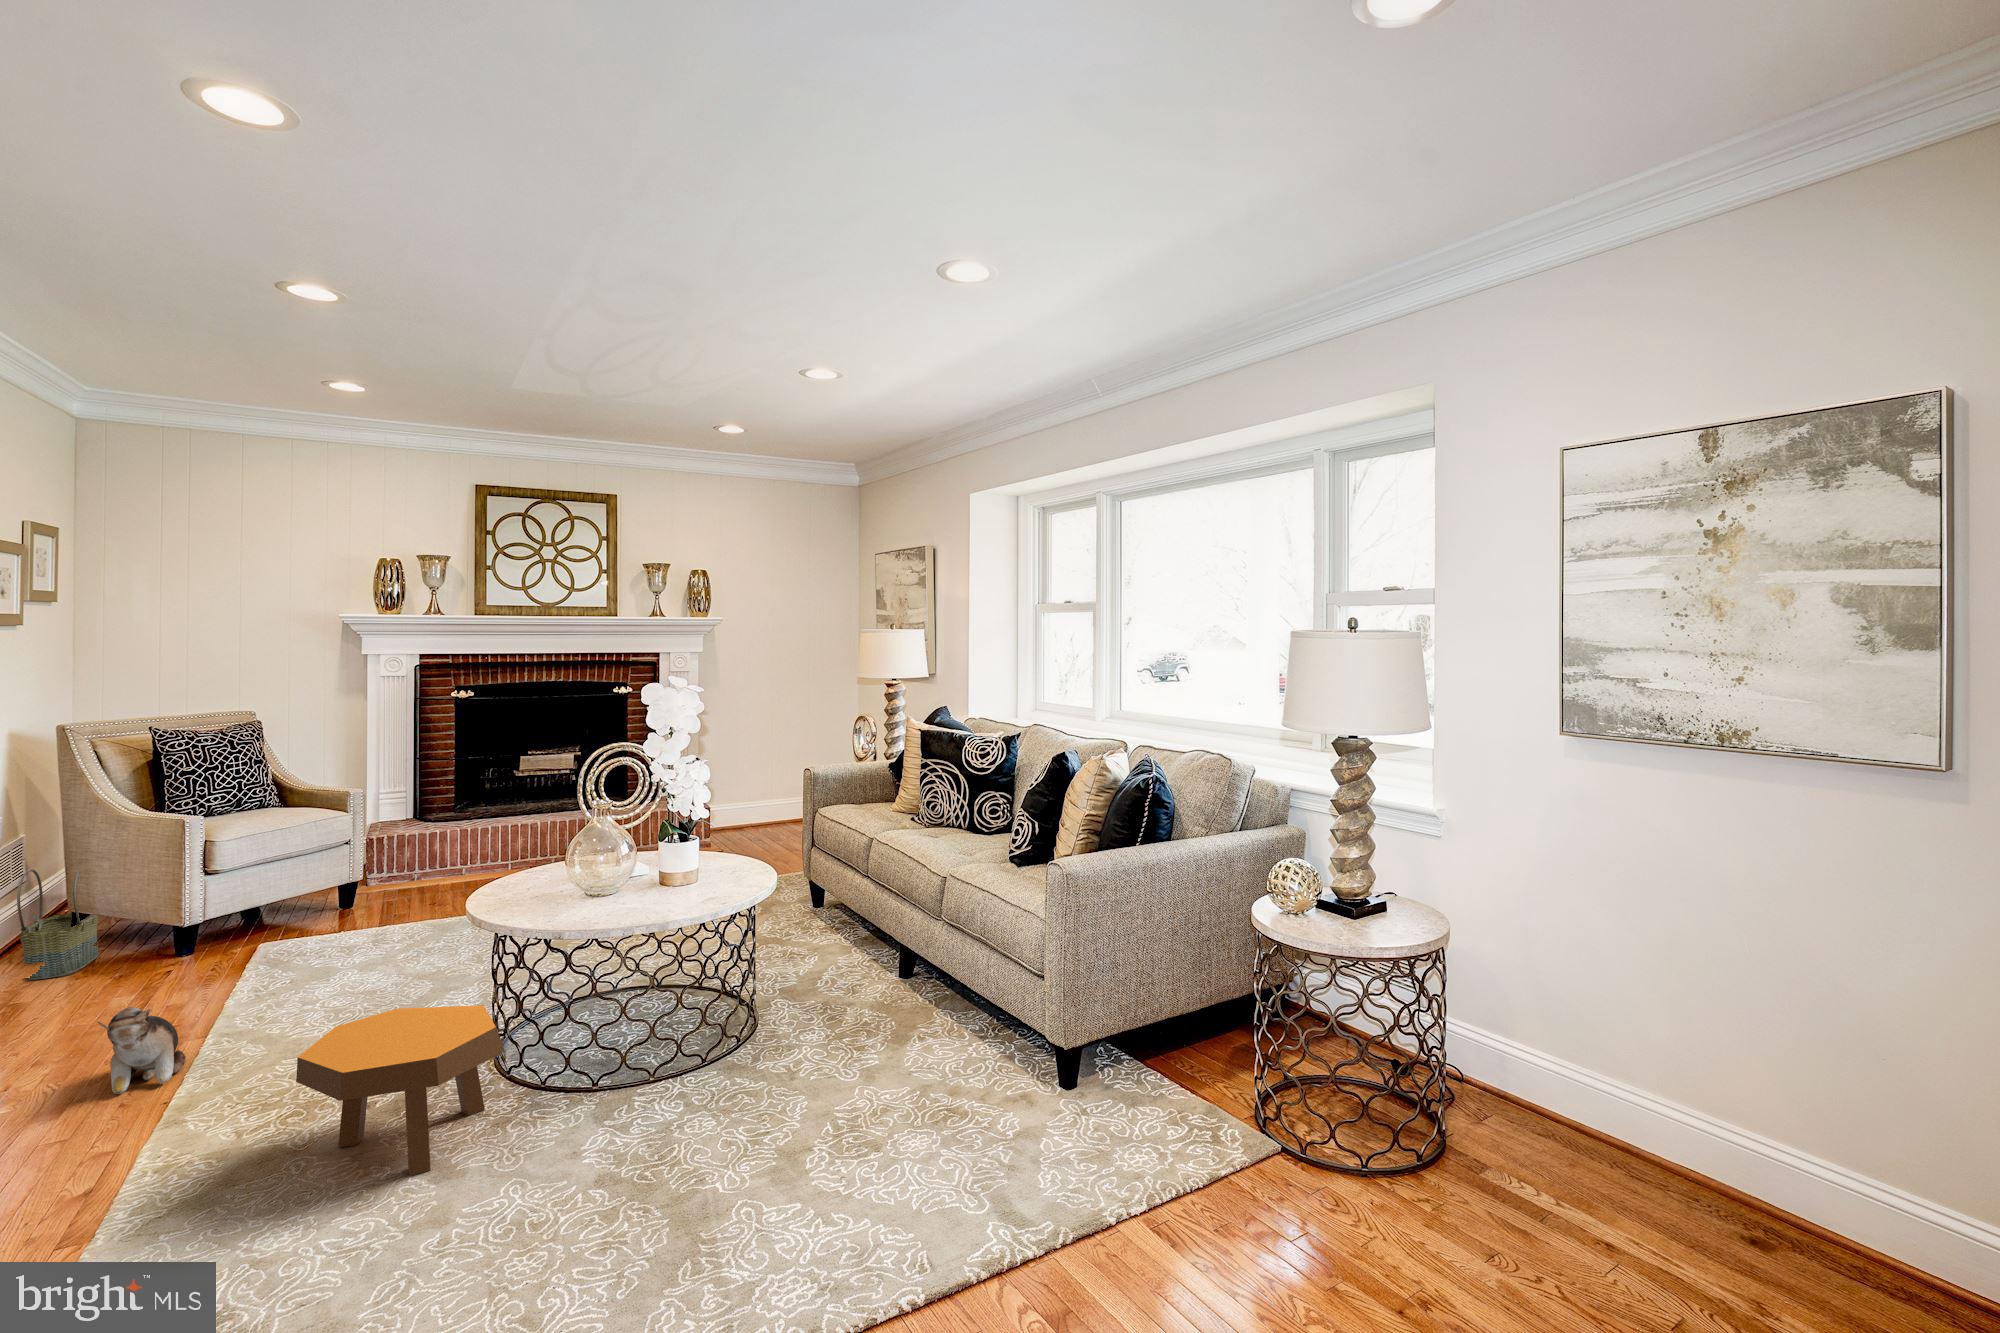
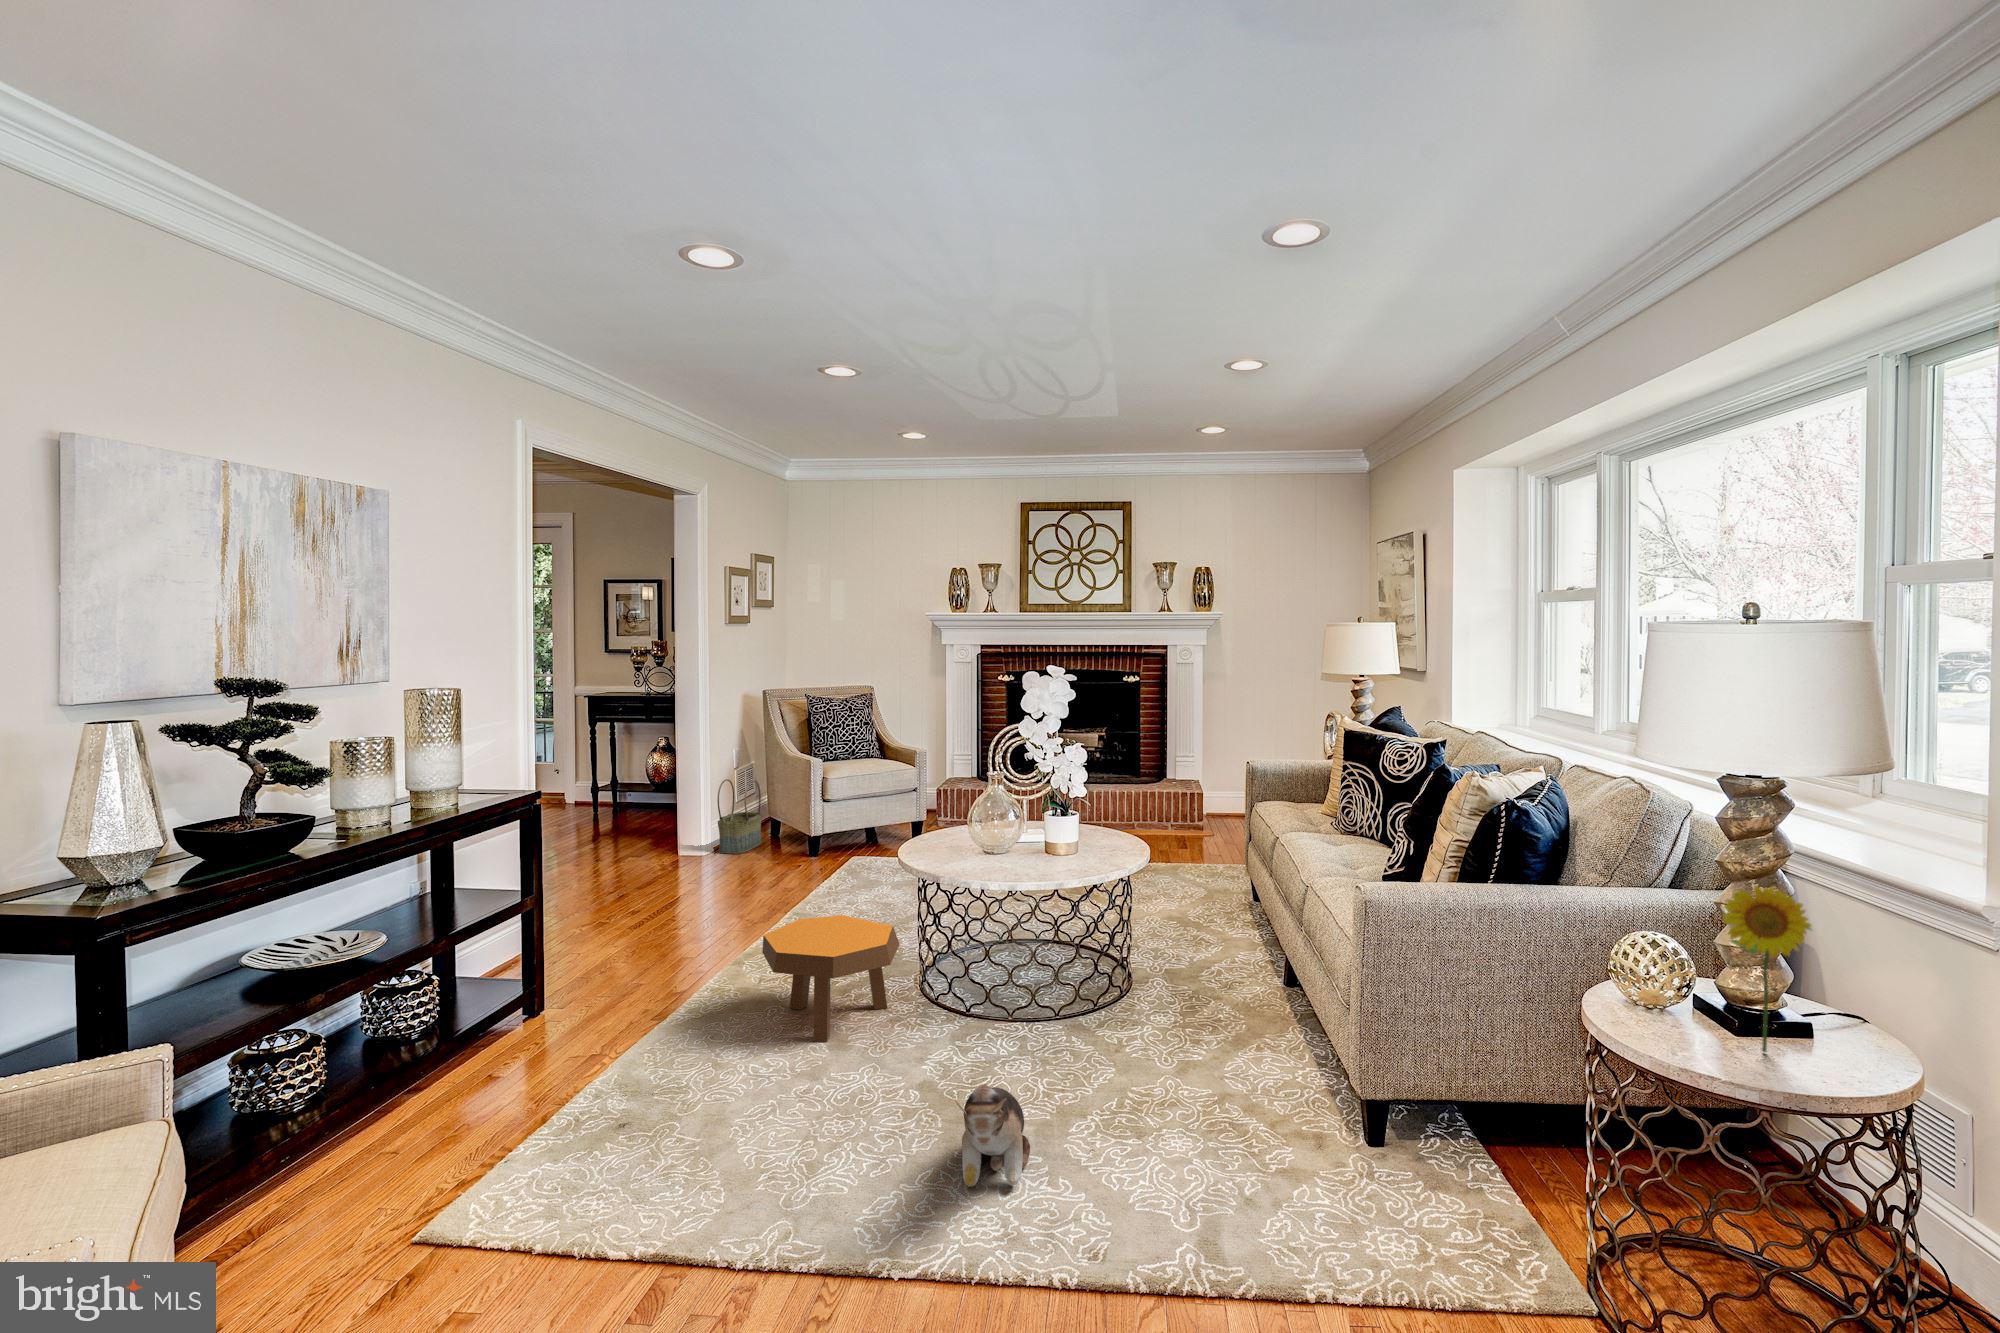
flower: none [1351,801,1408,923] -> present [1722,886,1811,1052]
plush toy: present [97,1007,186,1094] -> present [955,1084,1030,1187]

